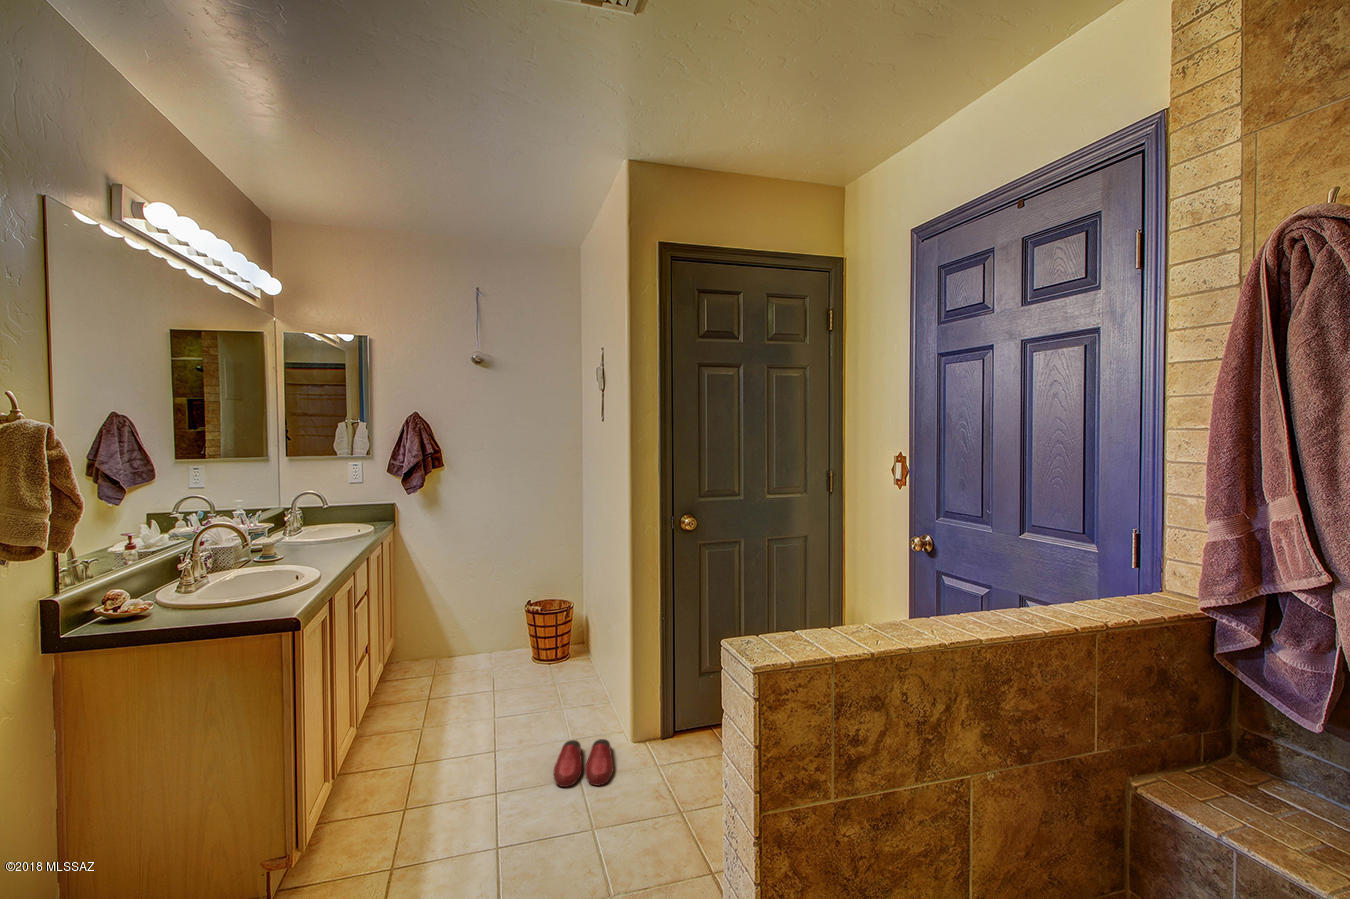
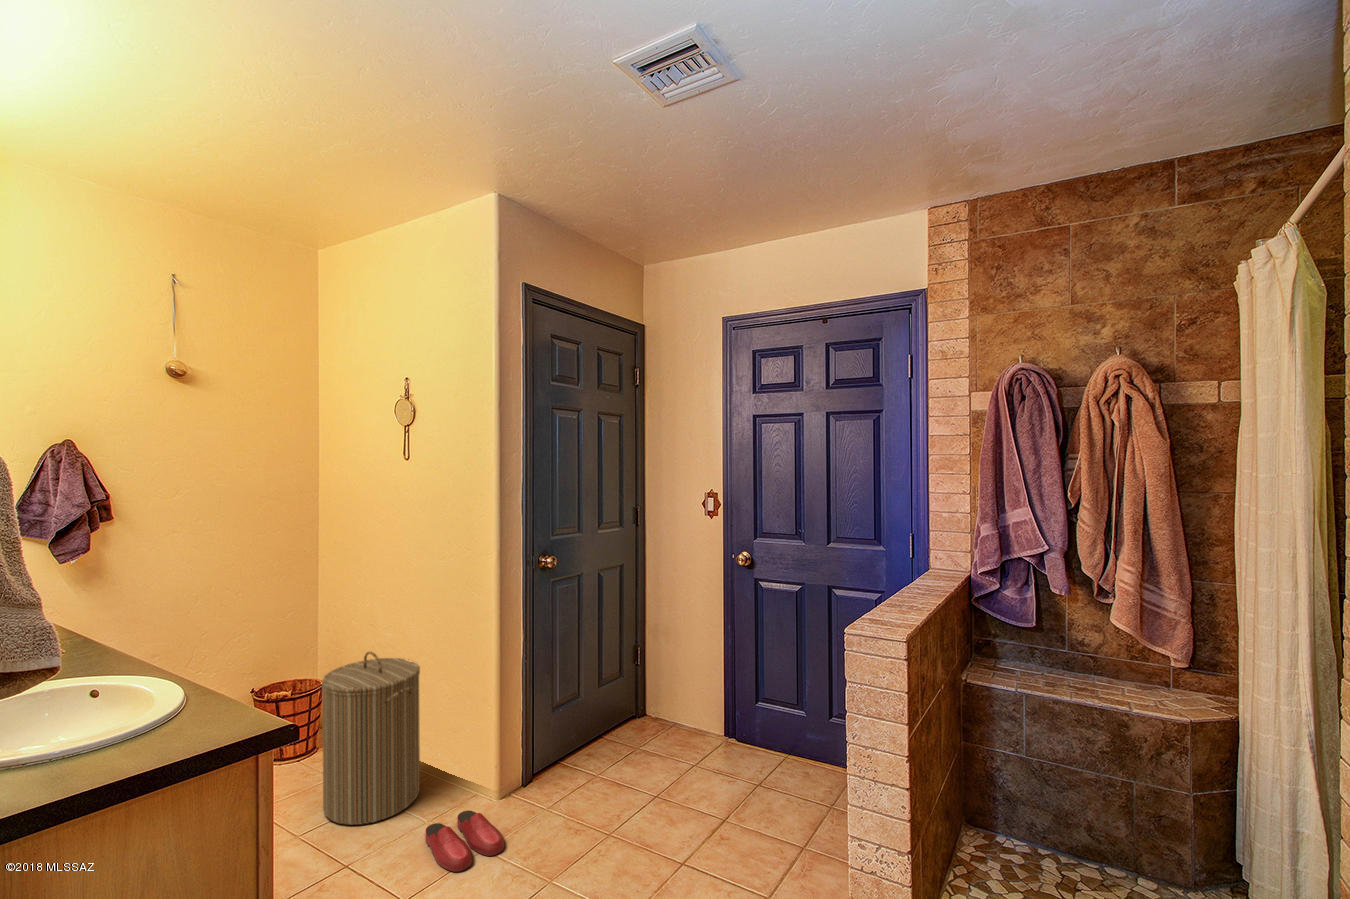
laundry hamper: none [524,582,600,724] -> present [322,652,420,825]

